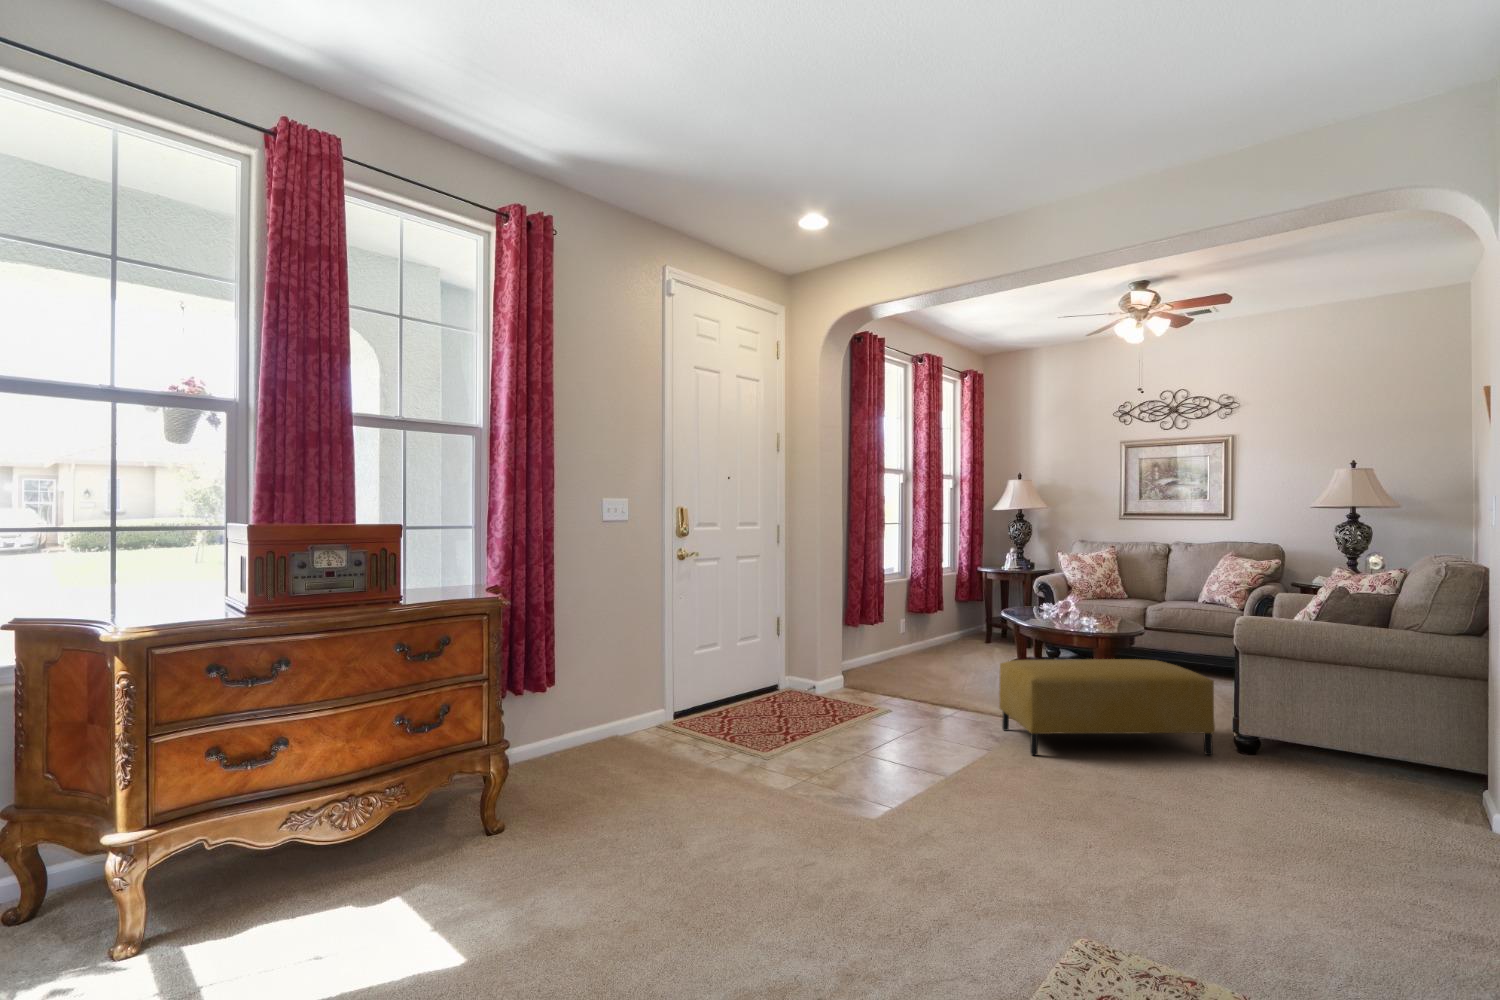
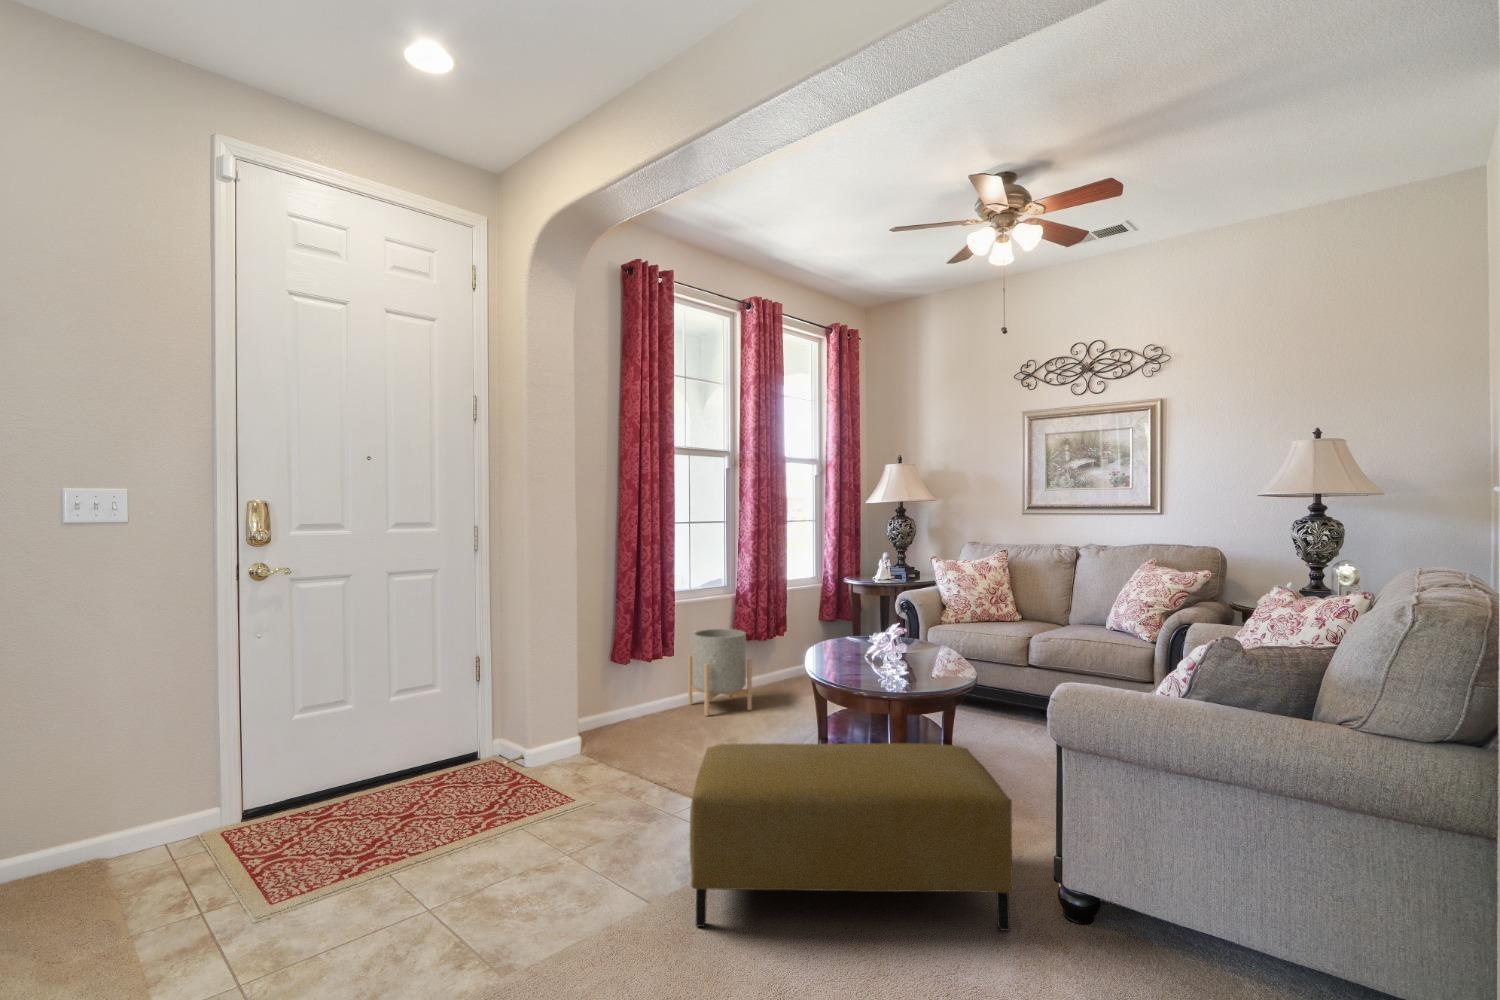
planter: none [886,605,939,668] -> present [688,629,752,716]

